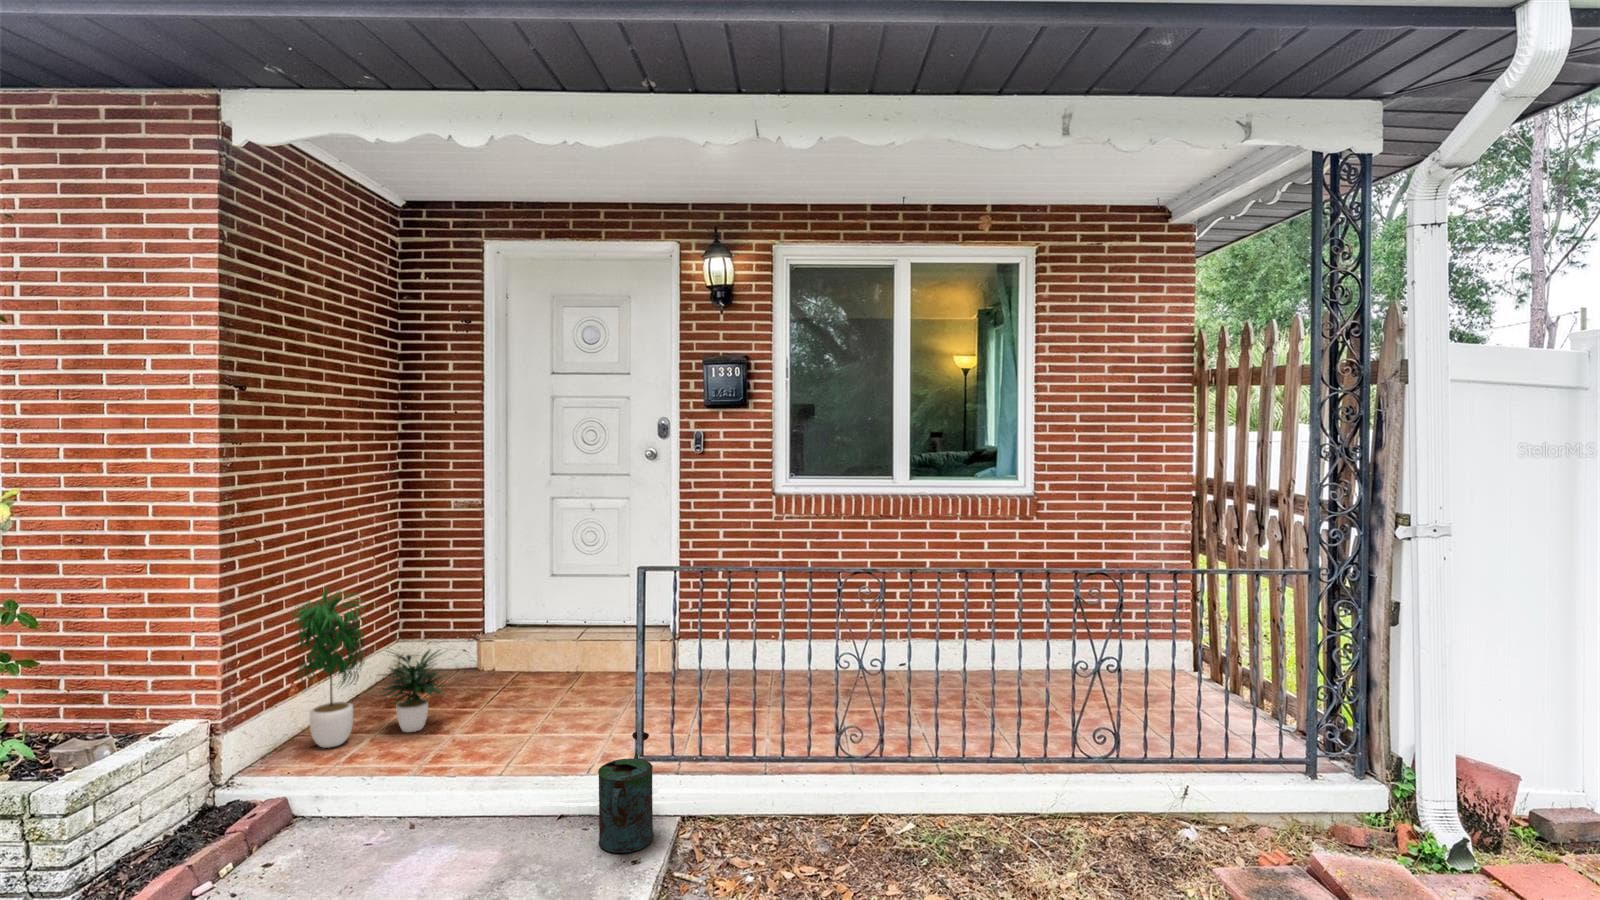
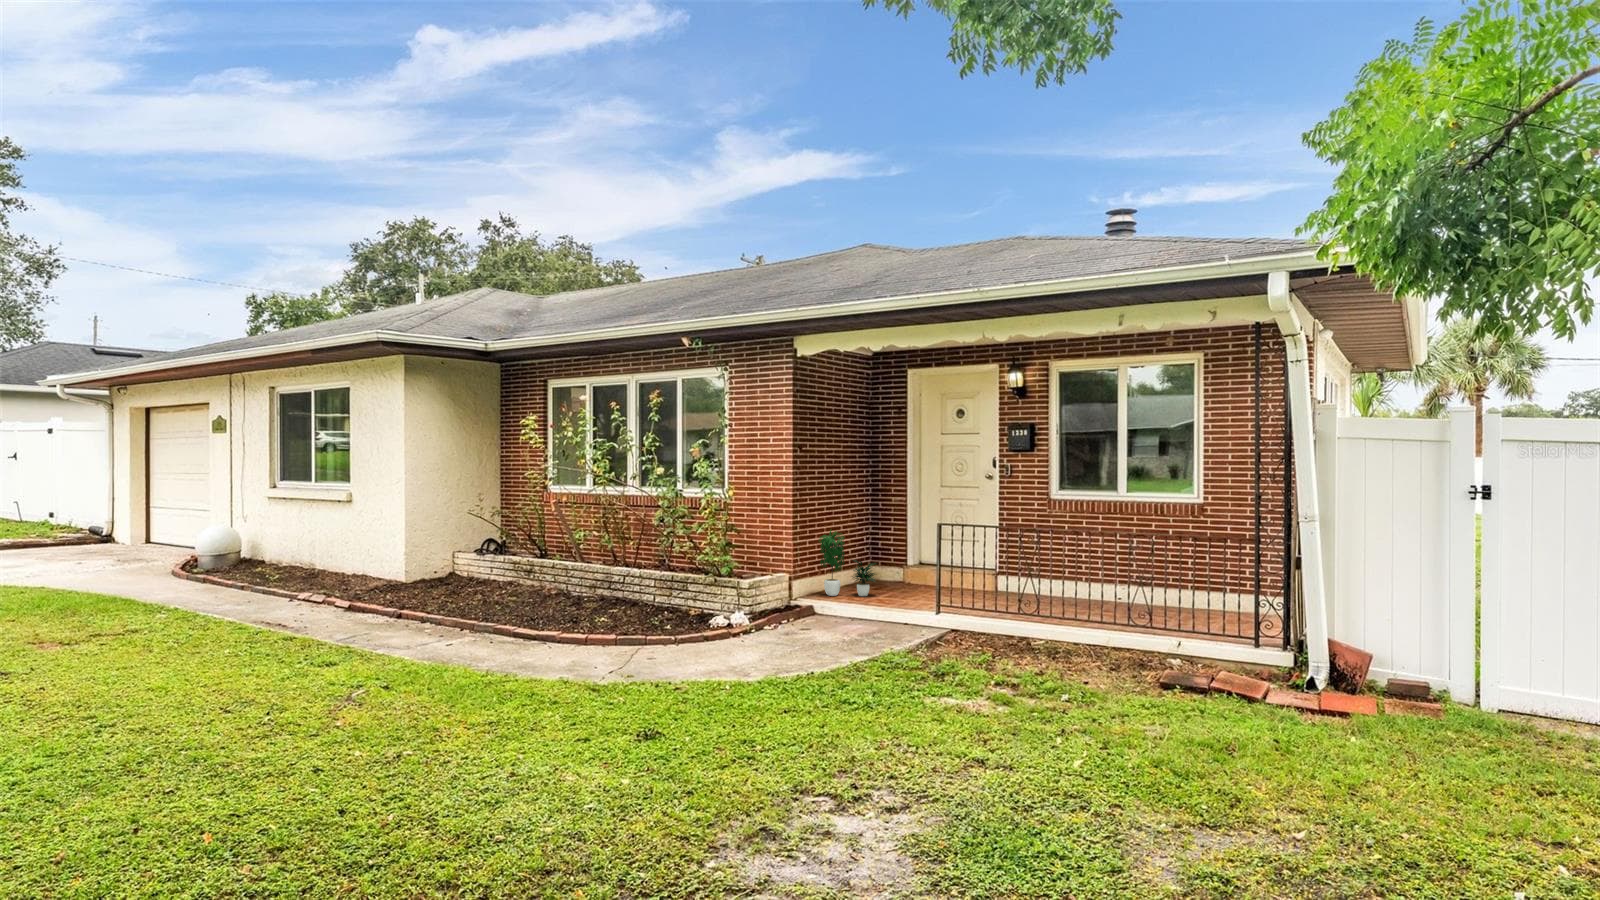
watering can: present [598,732,653,853] -> none [912,593,940,632]

